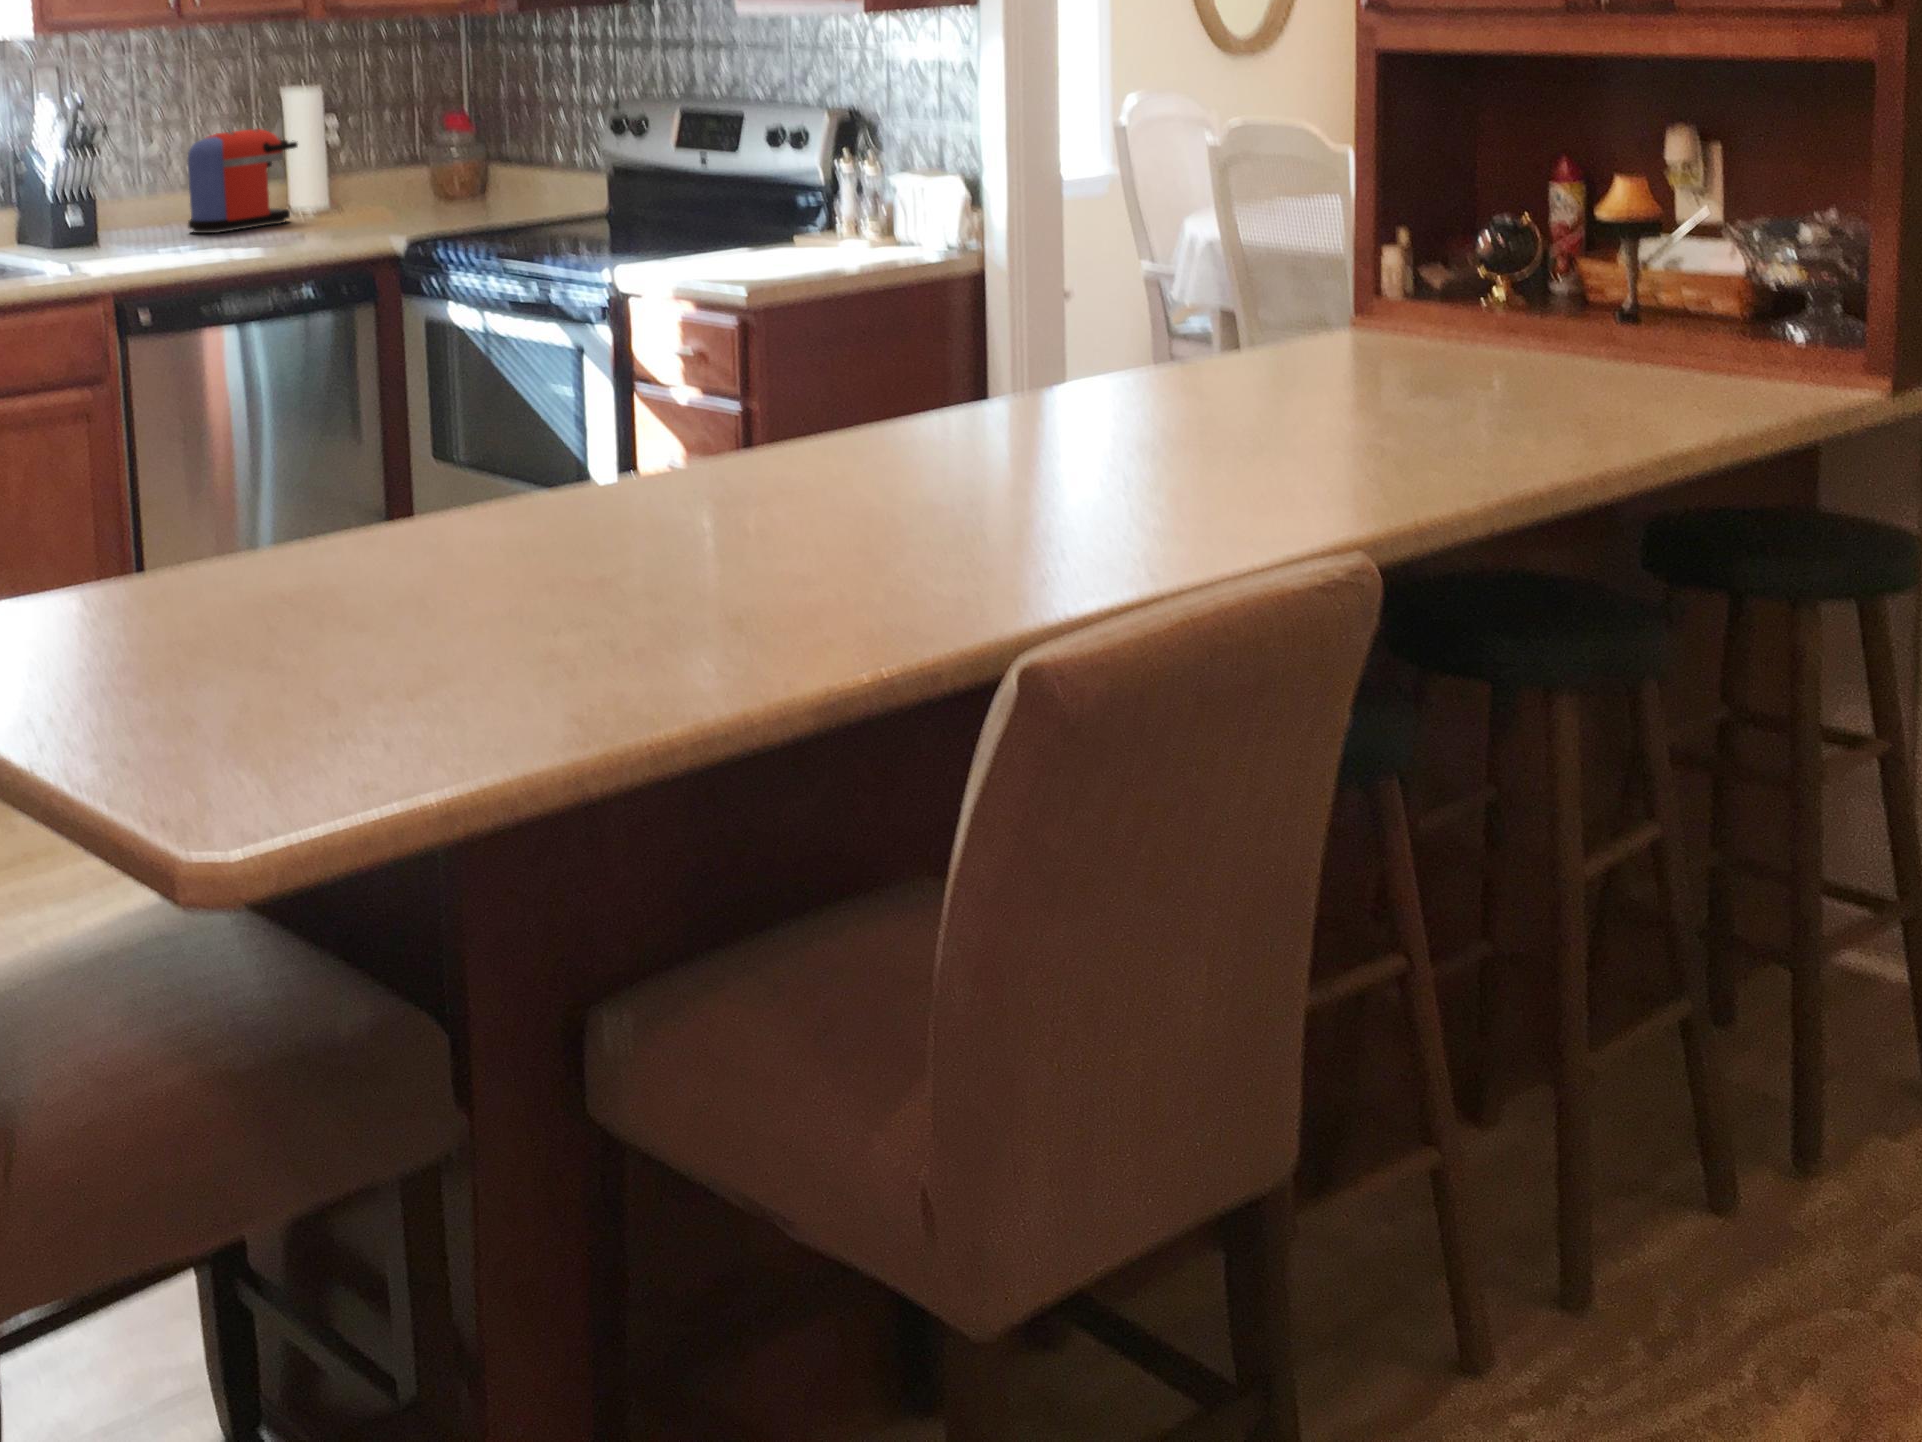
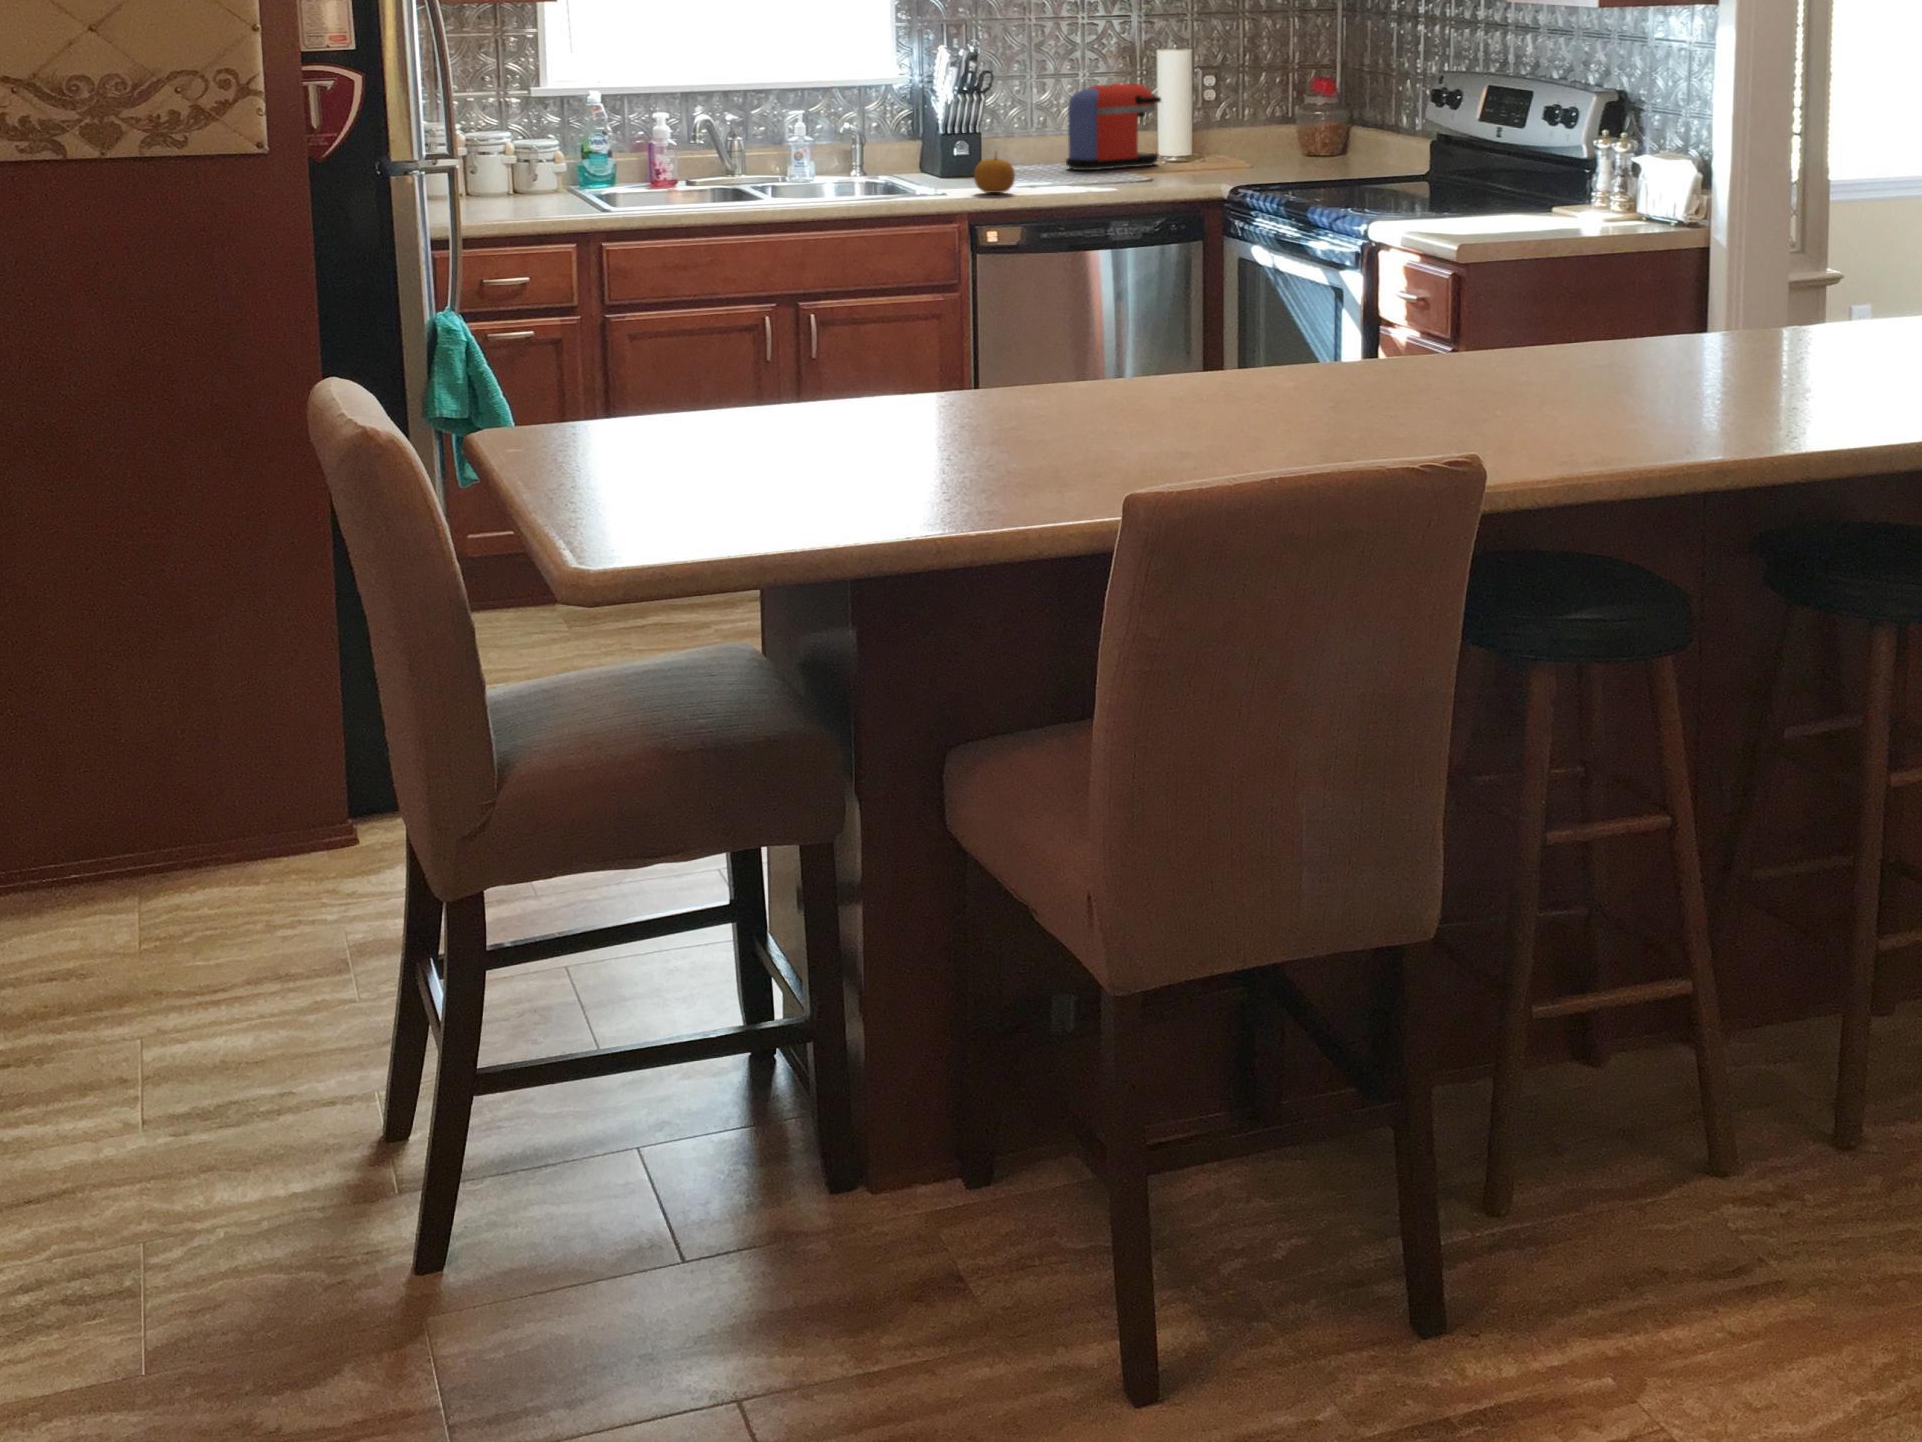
fruit: none [111,216,161,266] -> present [974,154,1015,193]

